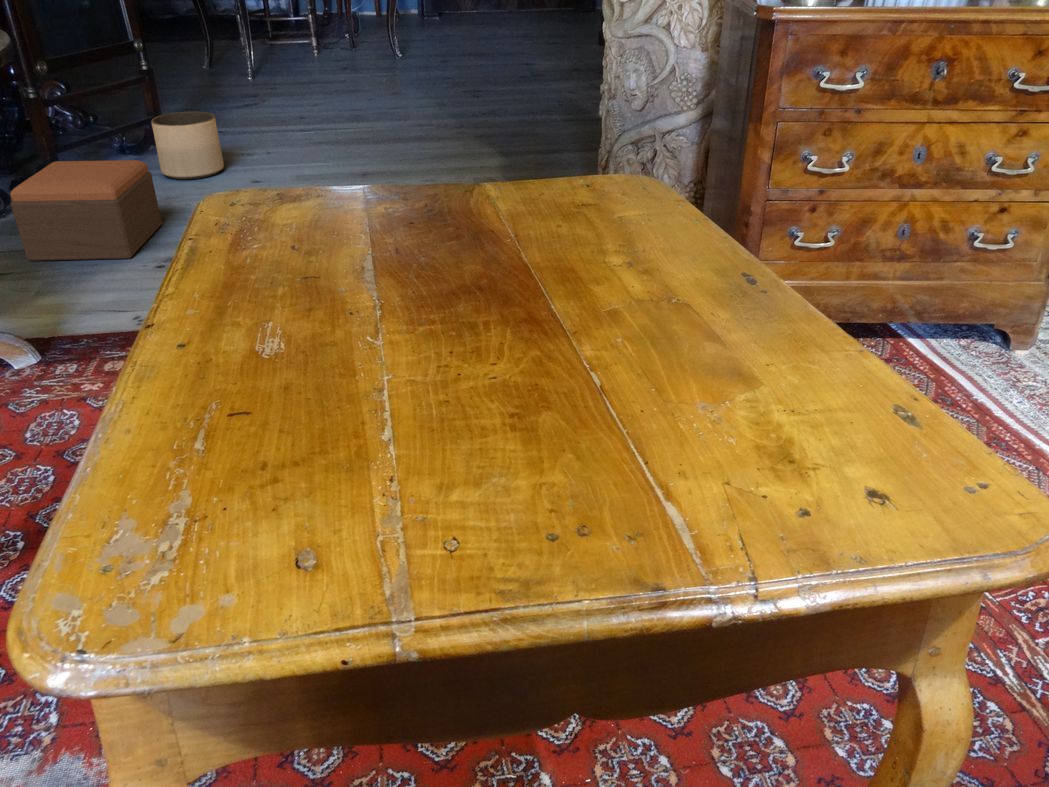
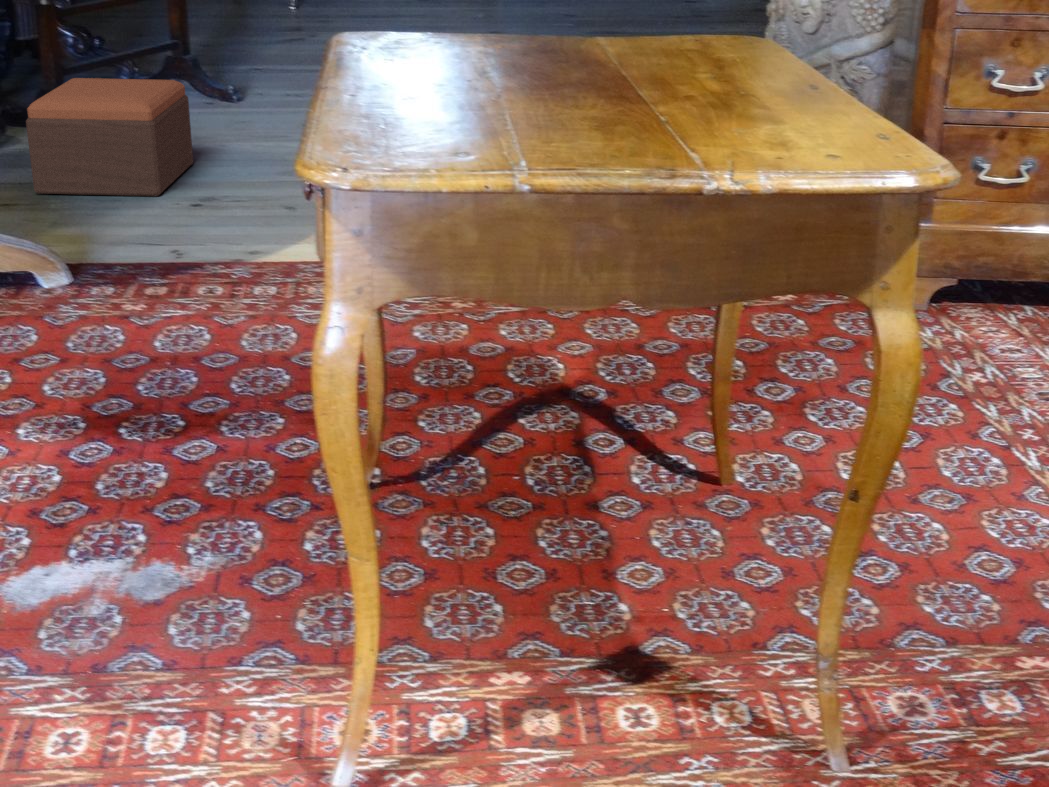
planter: present [151,111,224,179] -> none [182,33,266,118]

